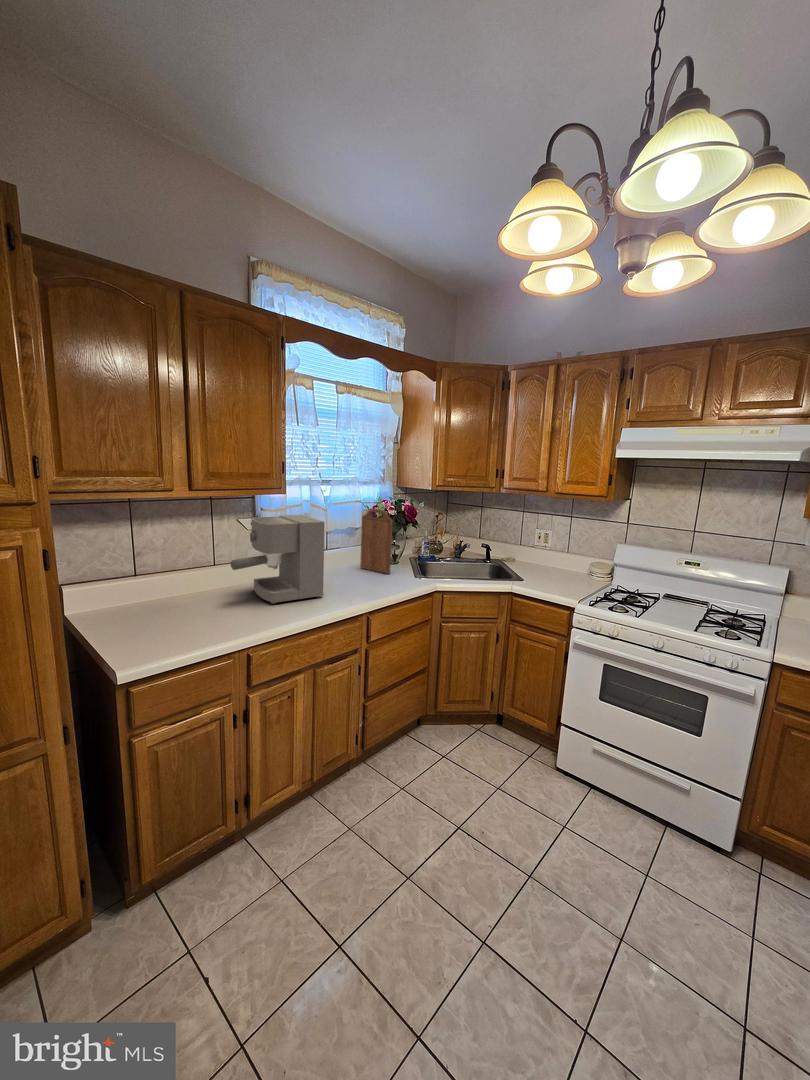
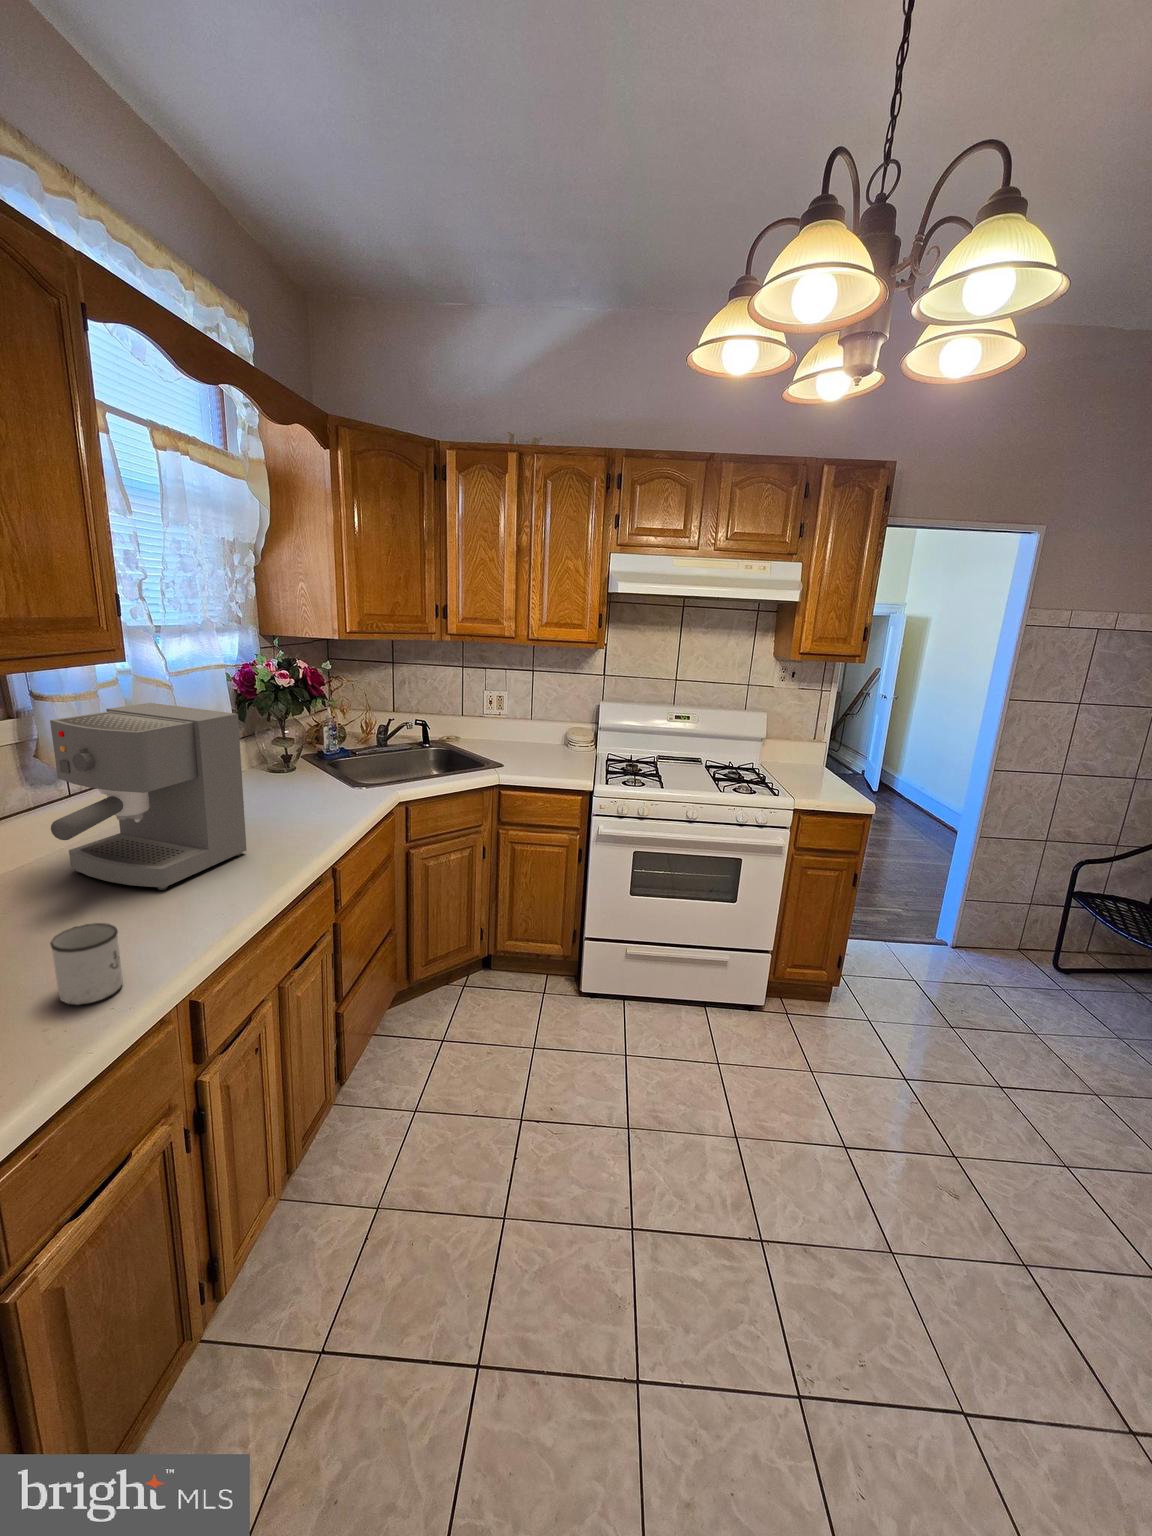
cutting board: present [360,509,392,574] -> none [236,678,309,789]
mug: none [190,604,222,638] -> present [50,923,123,1005]

